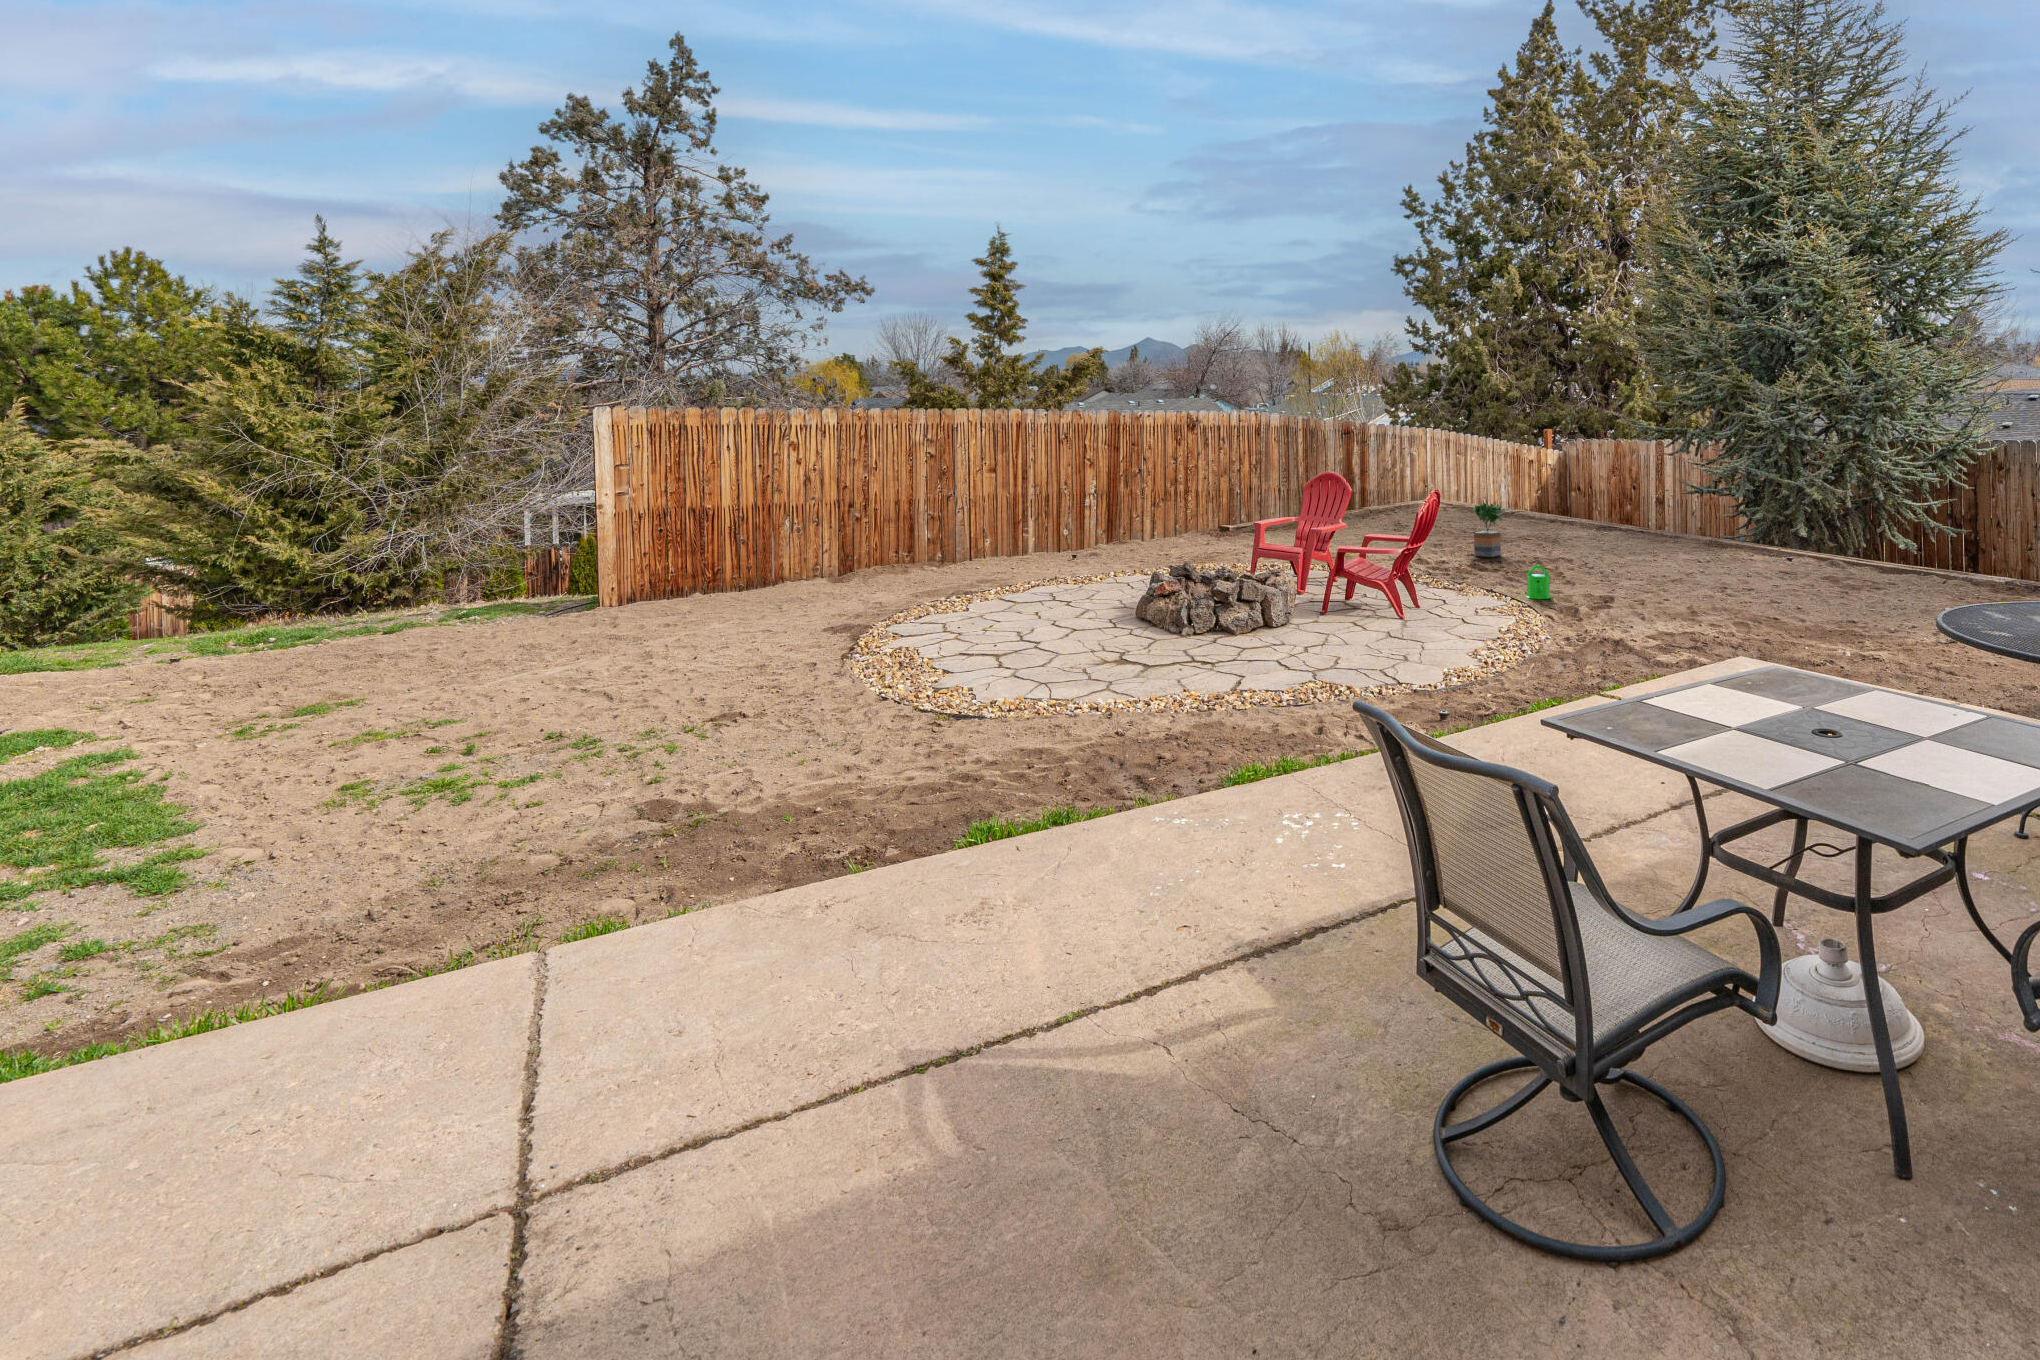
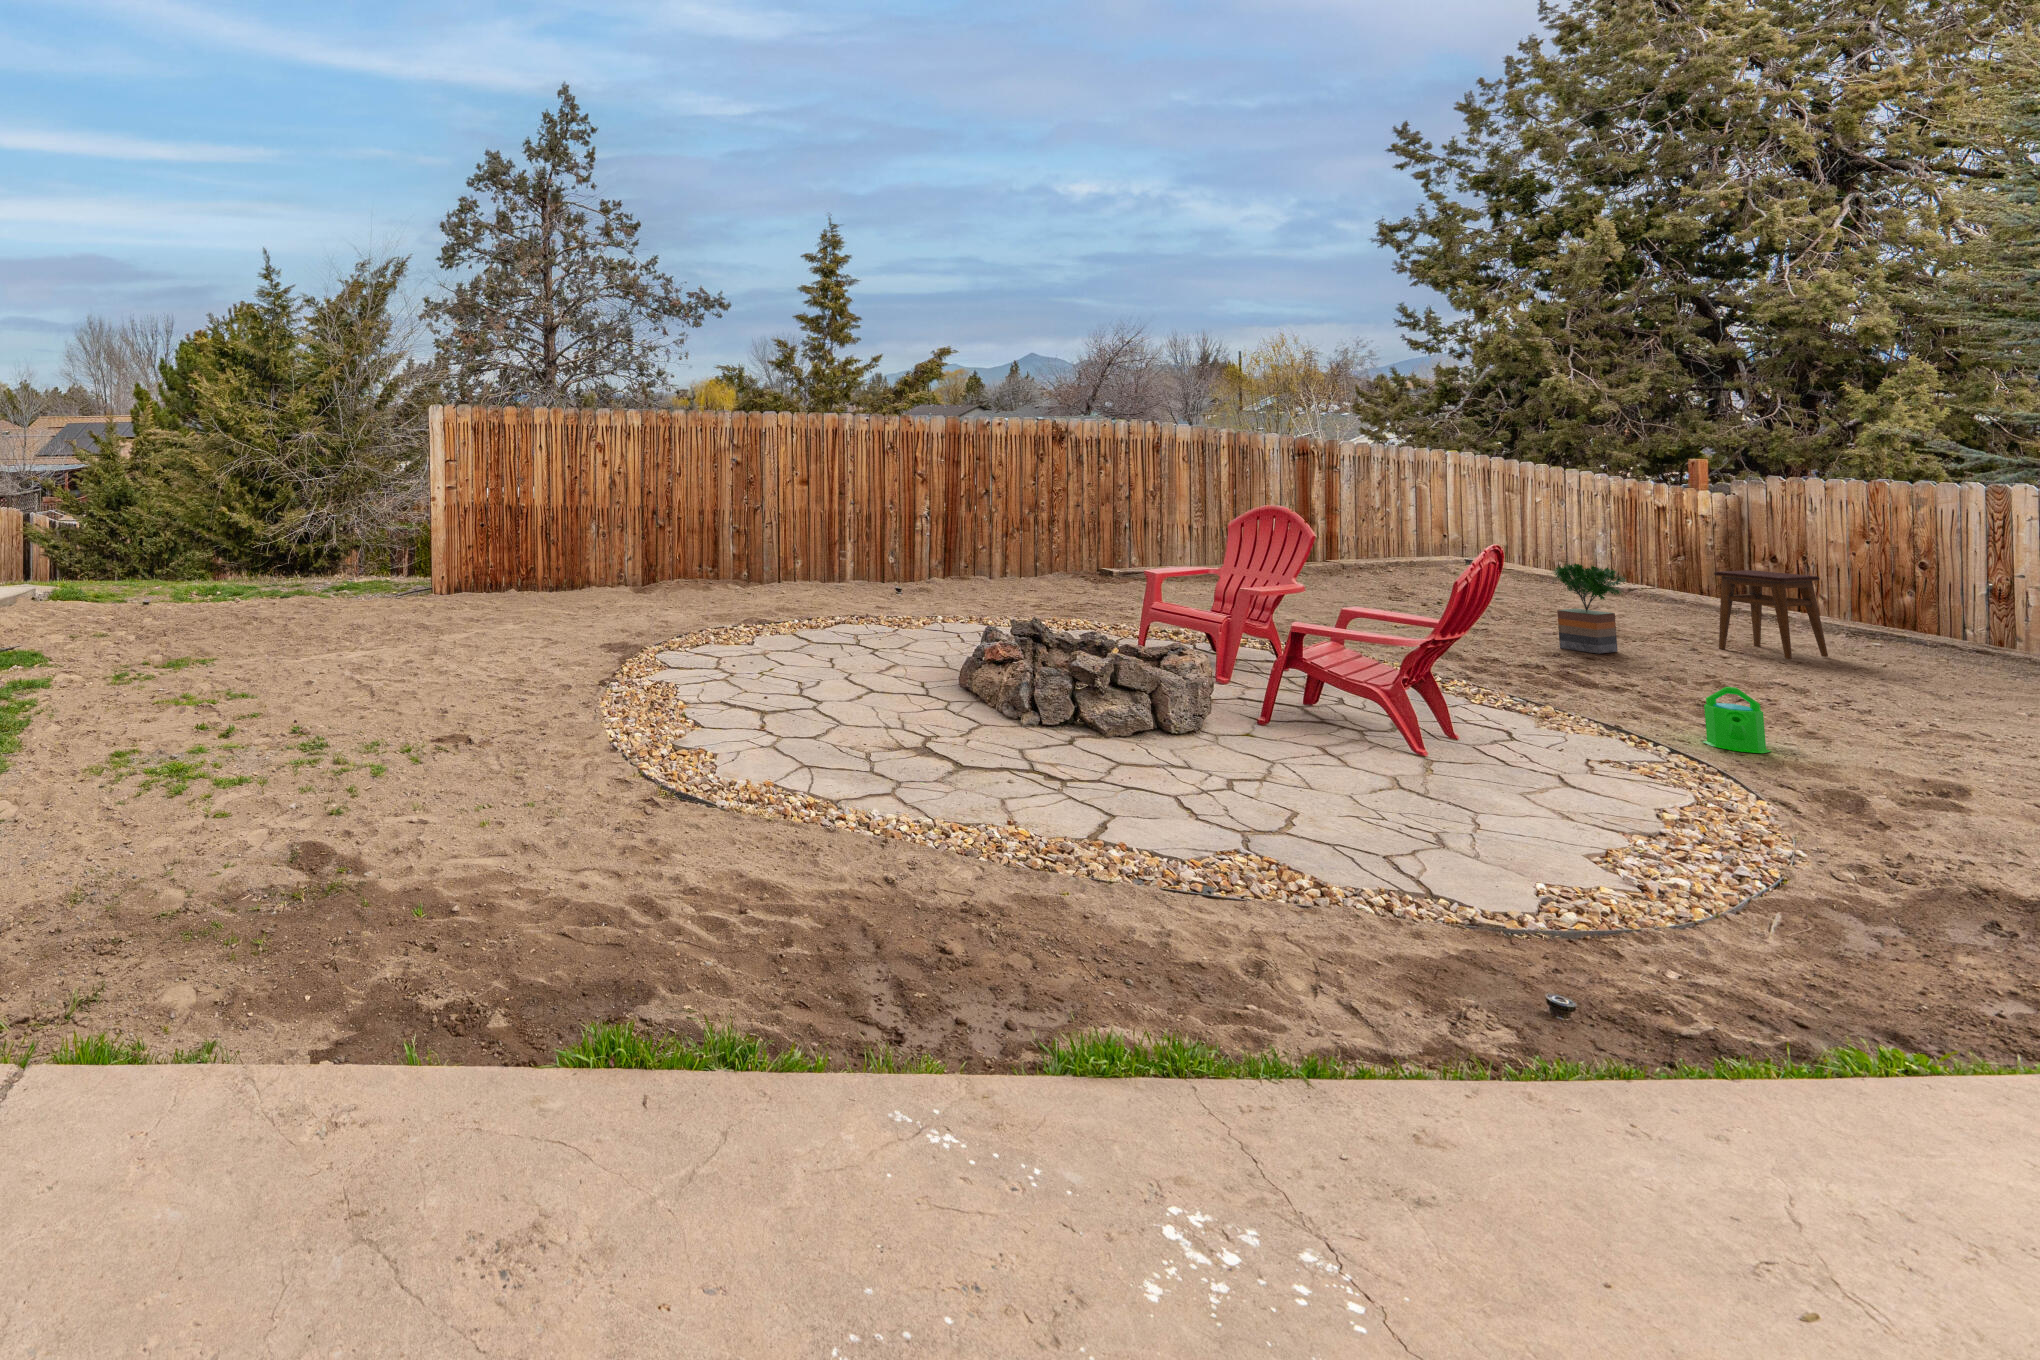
stool: none [1546,501,1590,551] -> present [1714,570,1828,659]

